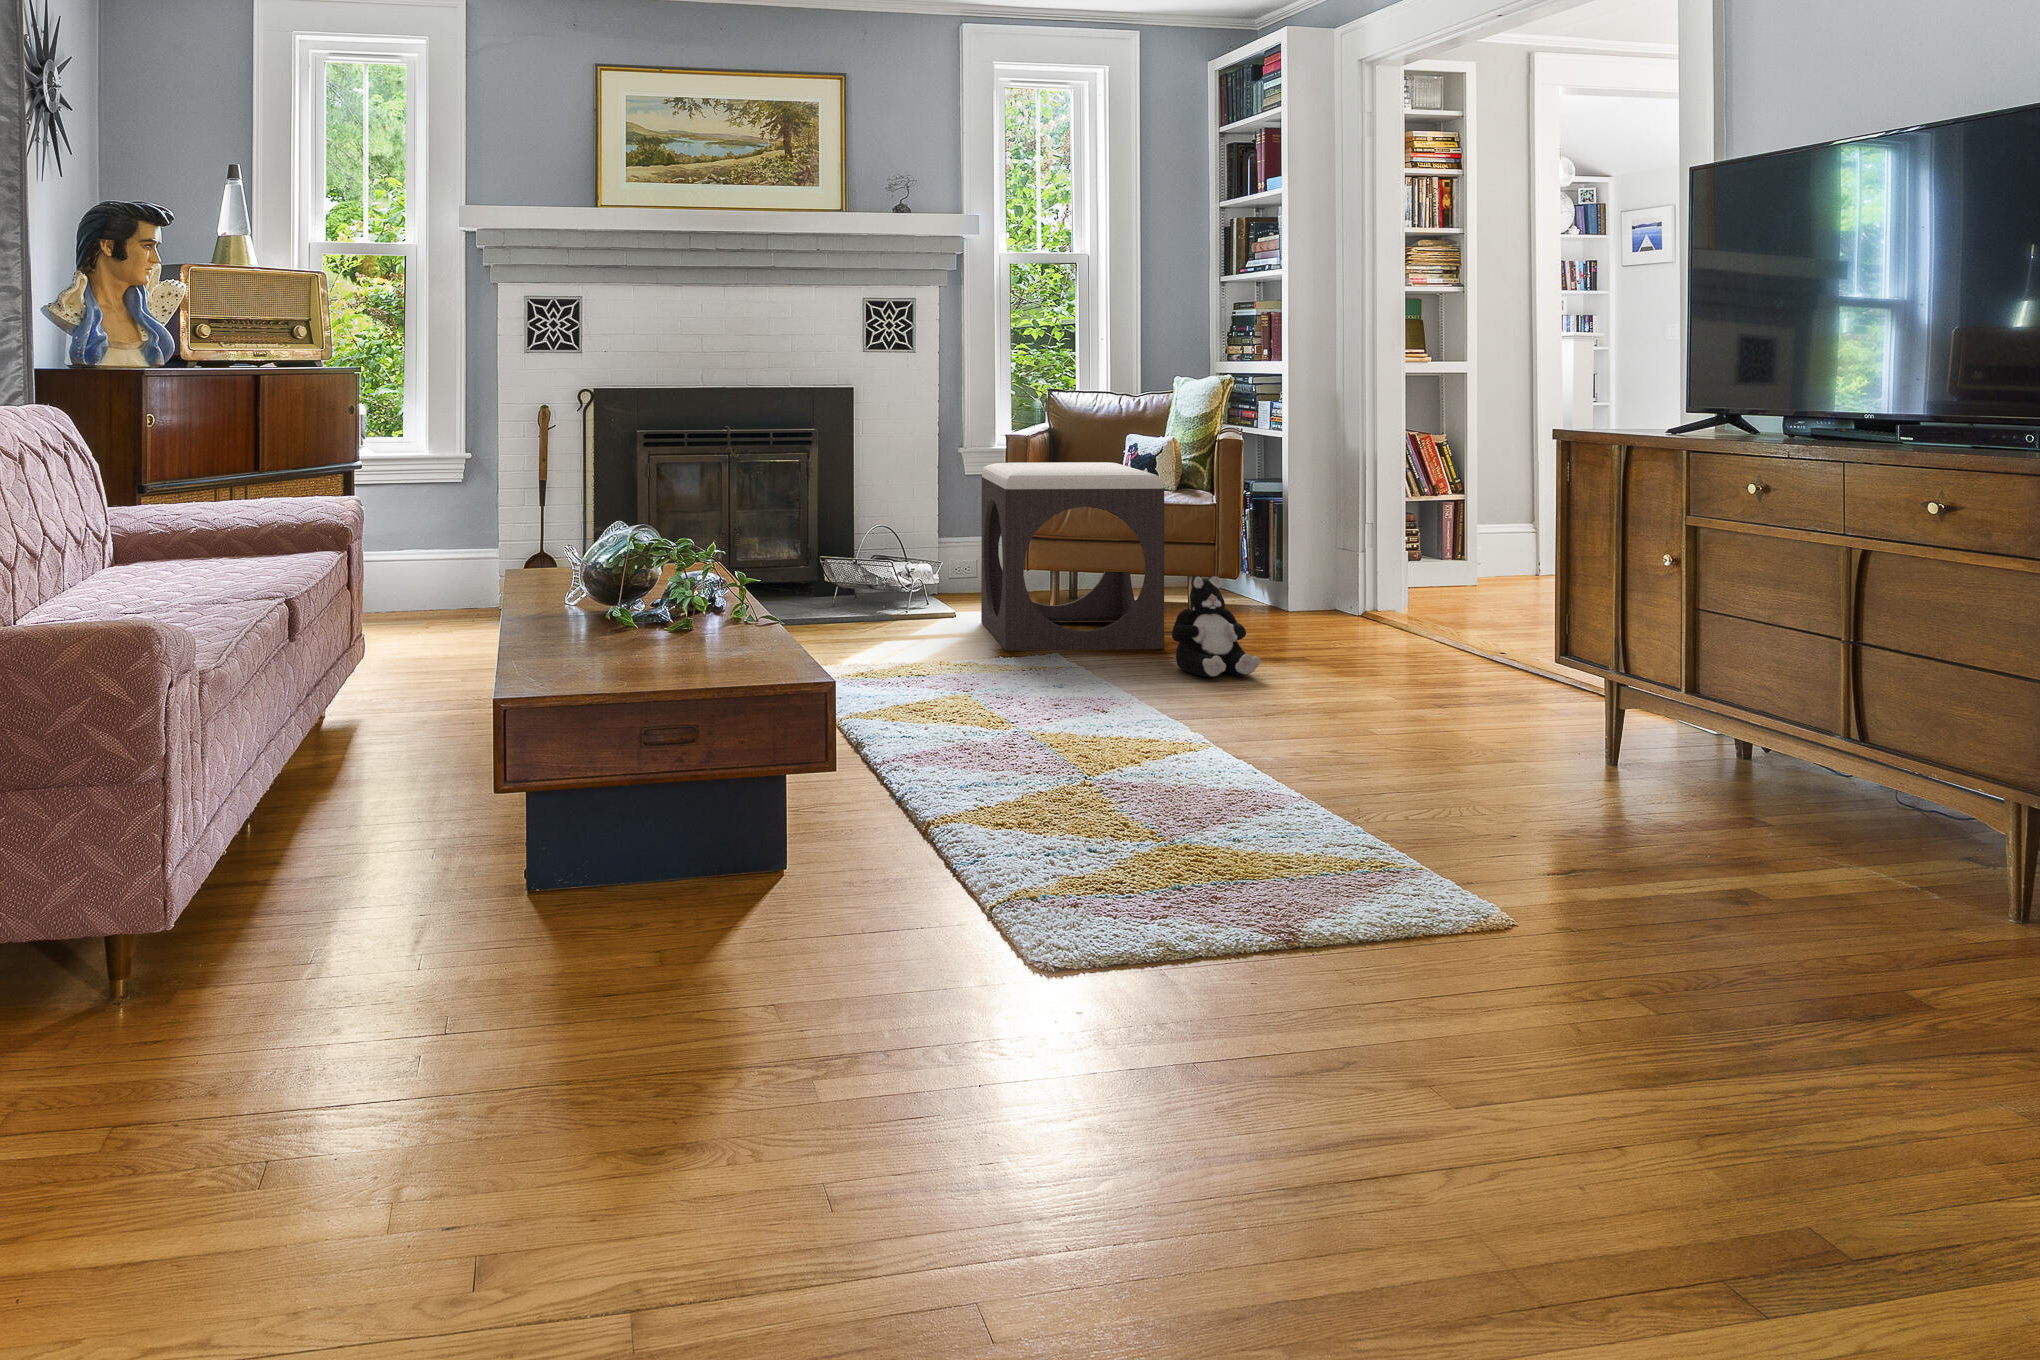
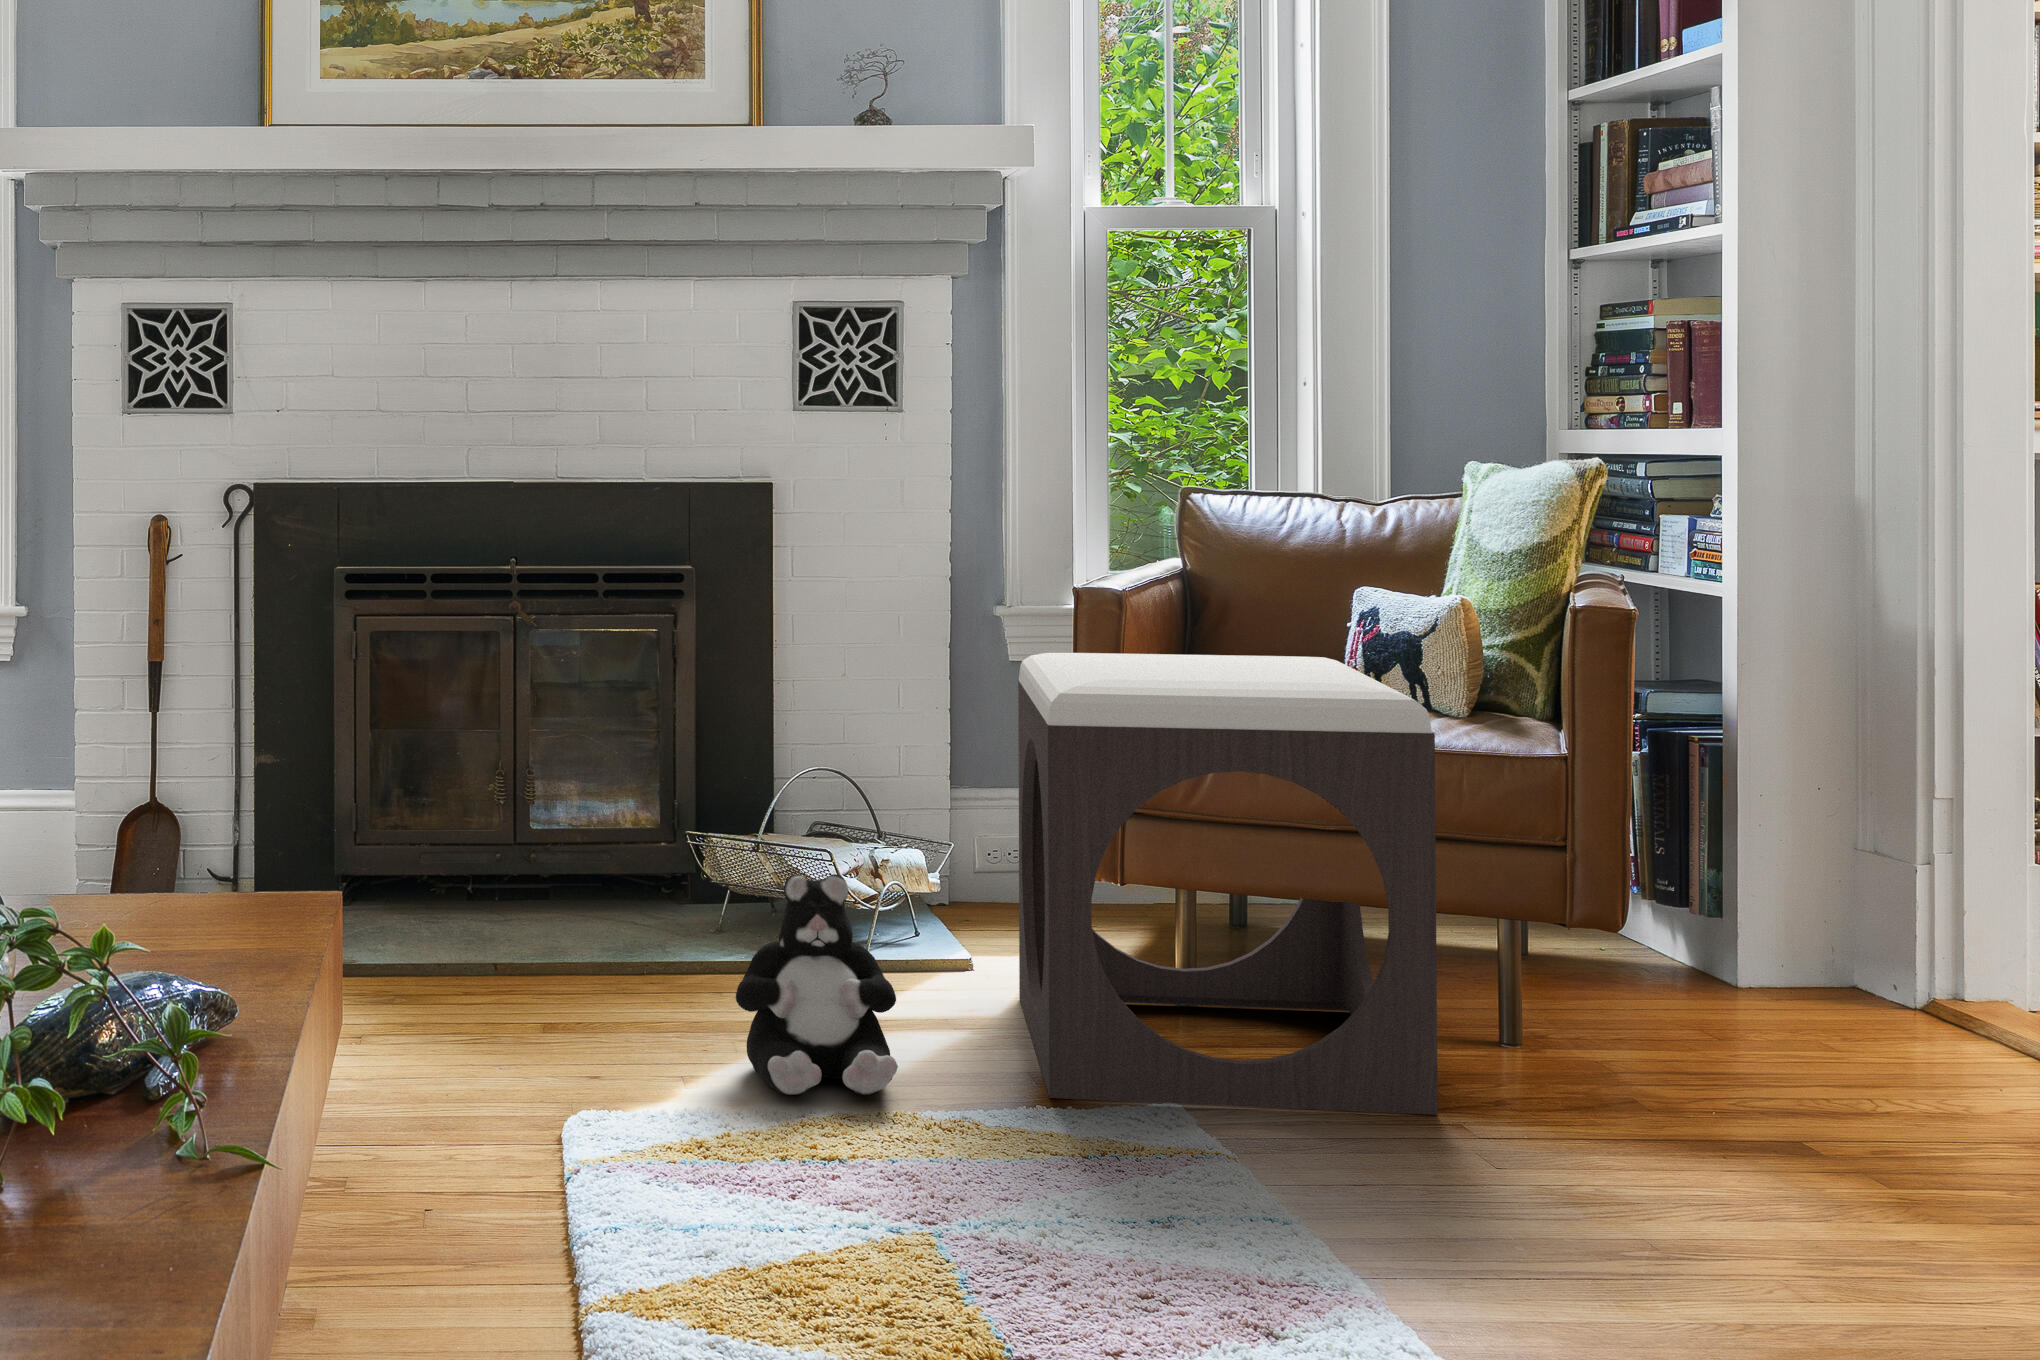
plush toy: present [1172,576,1261,677] -> present [736,874,898,1095]

